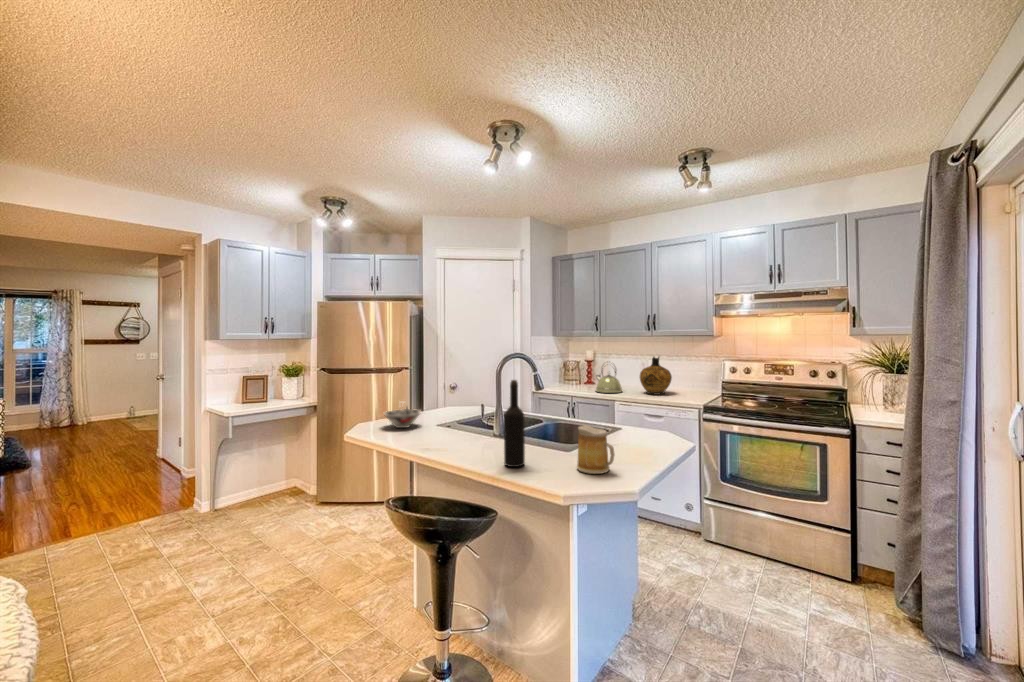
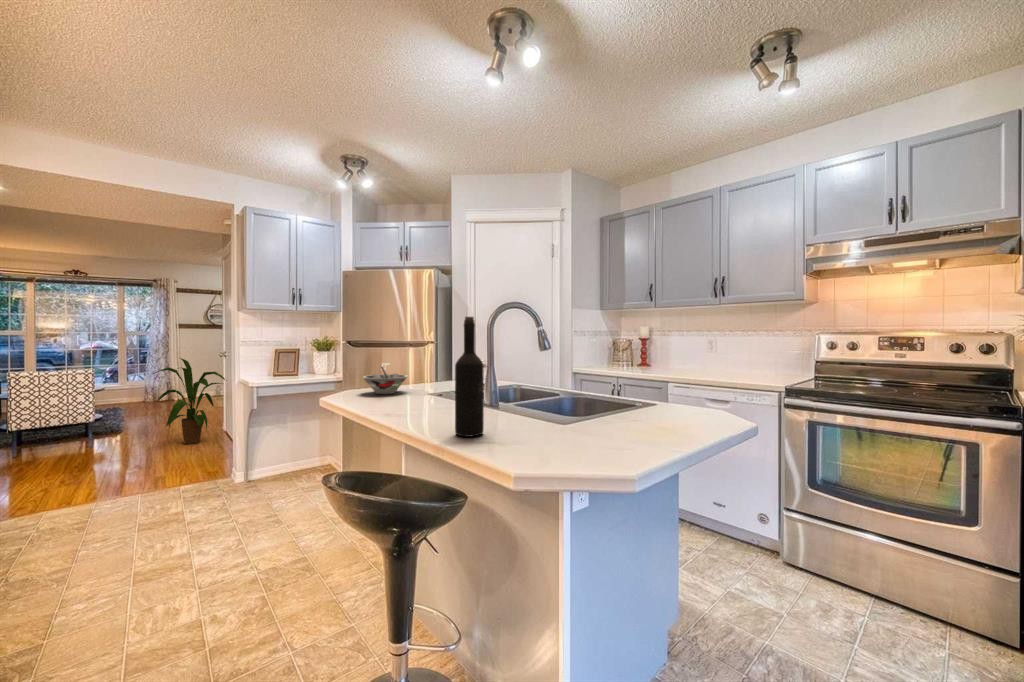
ceramic jug: present [640,357,672,395] -> none [704,327,746,375]
kettle: present [596,367,622,393] -> none [649,335,683,373]
house plant: none [82,383,170,475] -> present [153,358,227,444]
mug: present [577,425,614,474] -> none [550,379,603,450]

